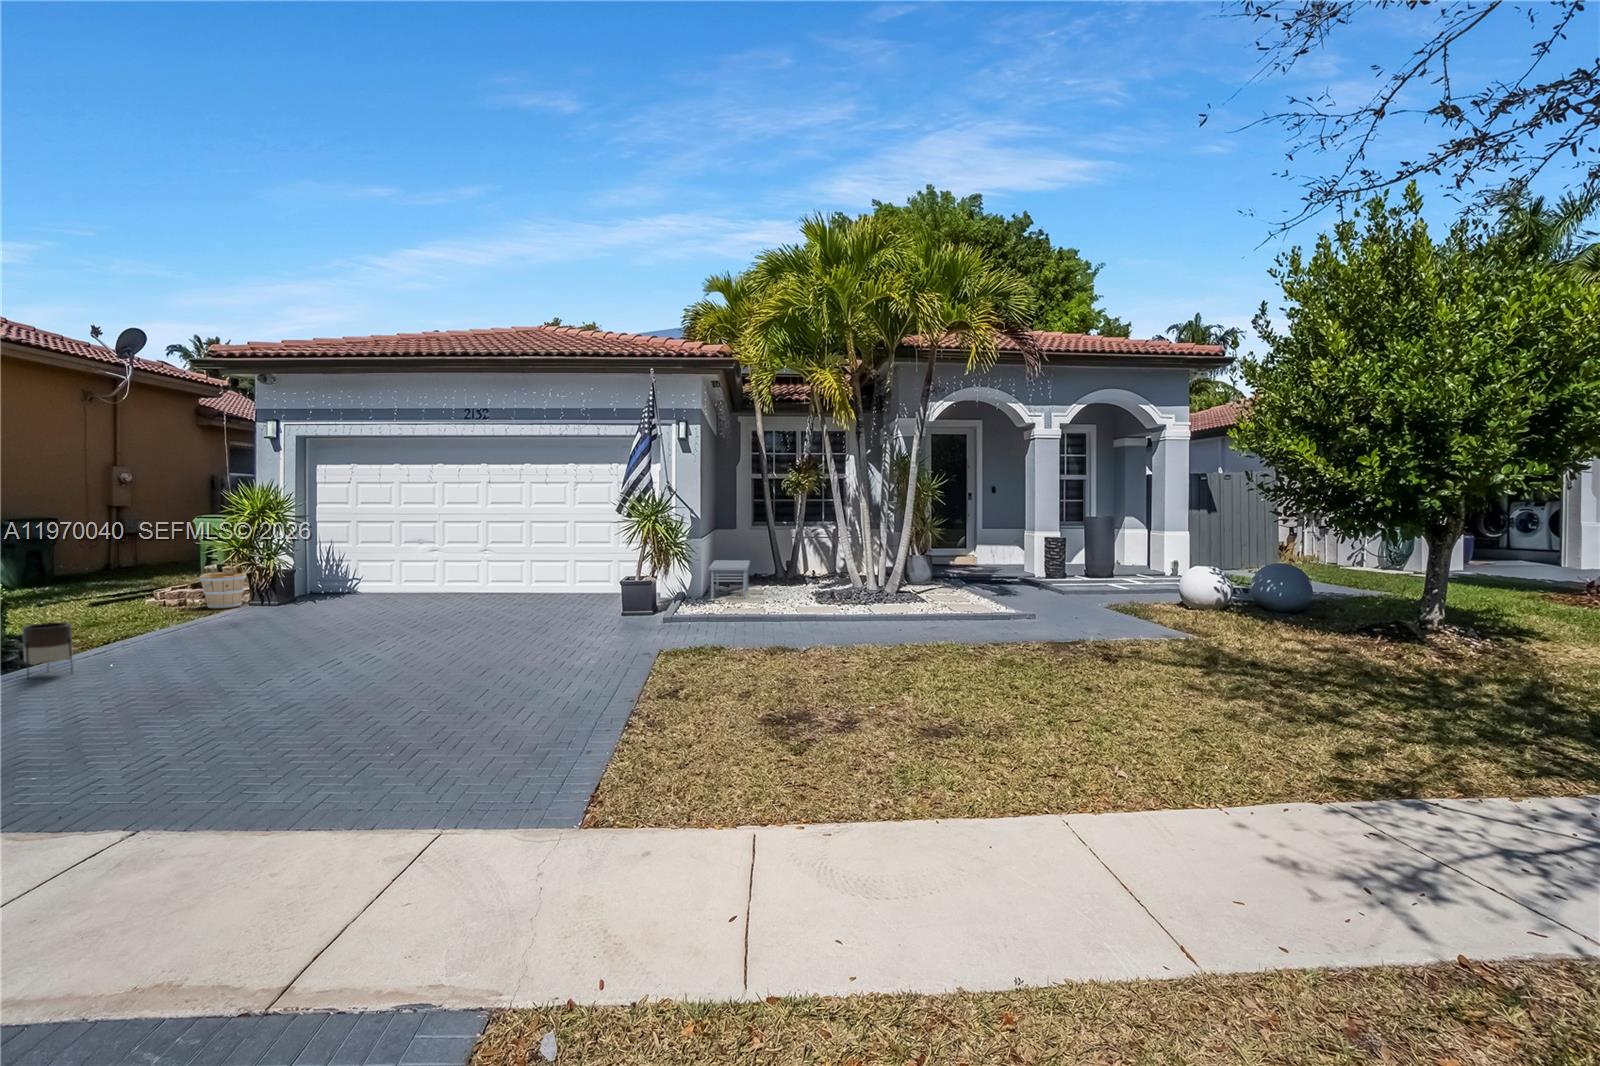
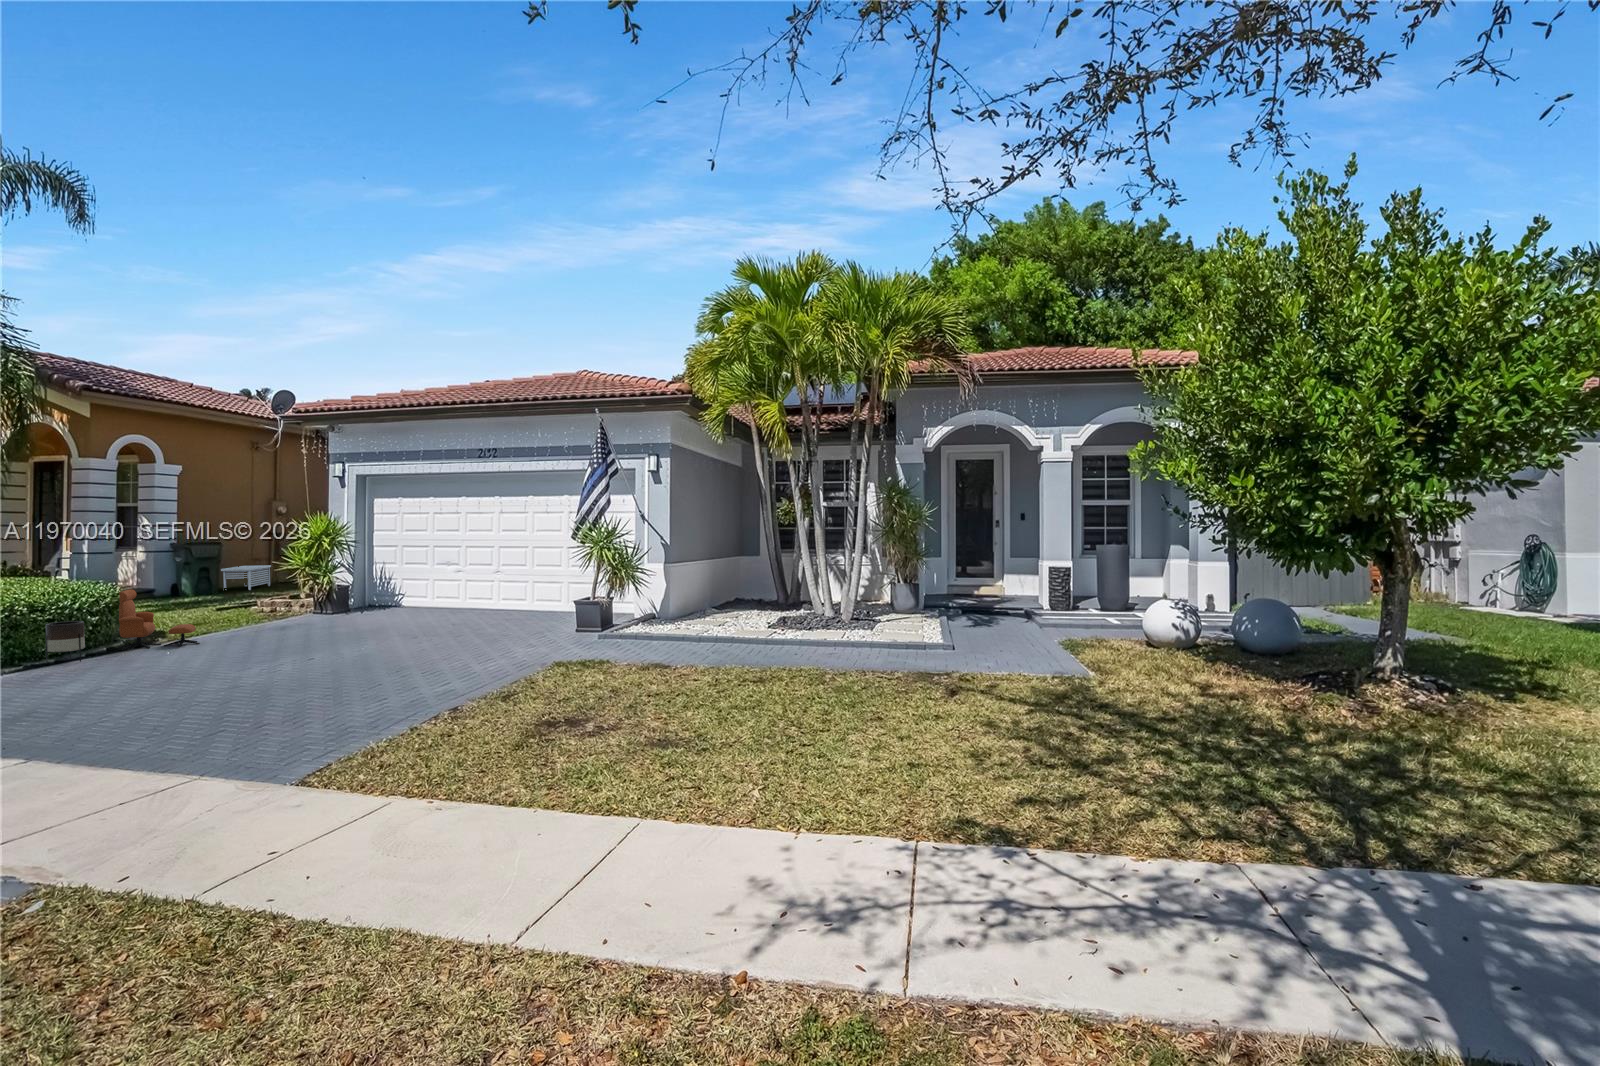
storage bench: present [709,560,750,599] -> present [221,565,271,590]
wooden bucket: present [200,572,246,609] -> none [272,587,308,616]
lounge chair: none [82,580,189,657] -> present [119,589,200,650]

